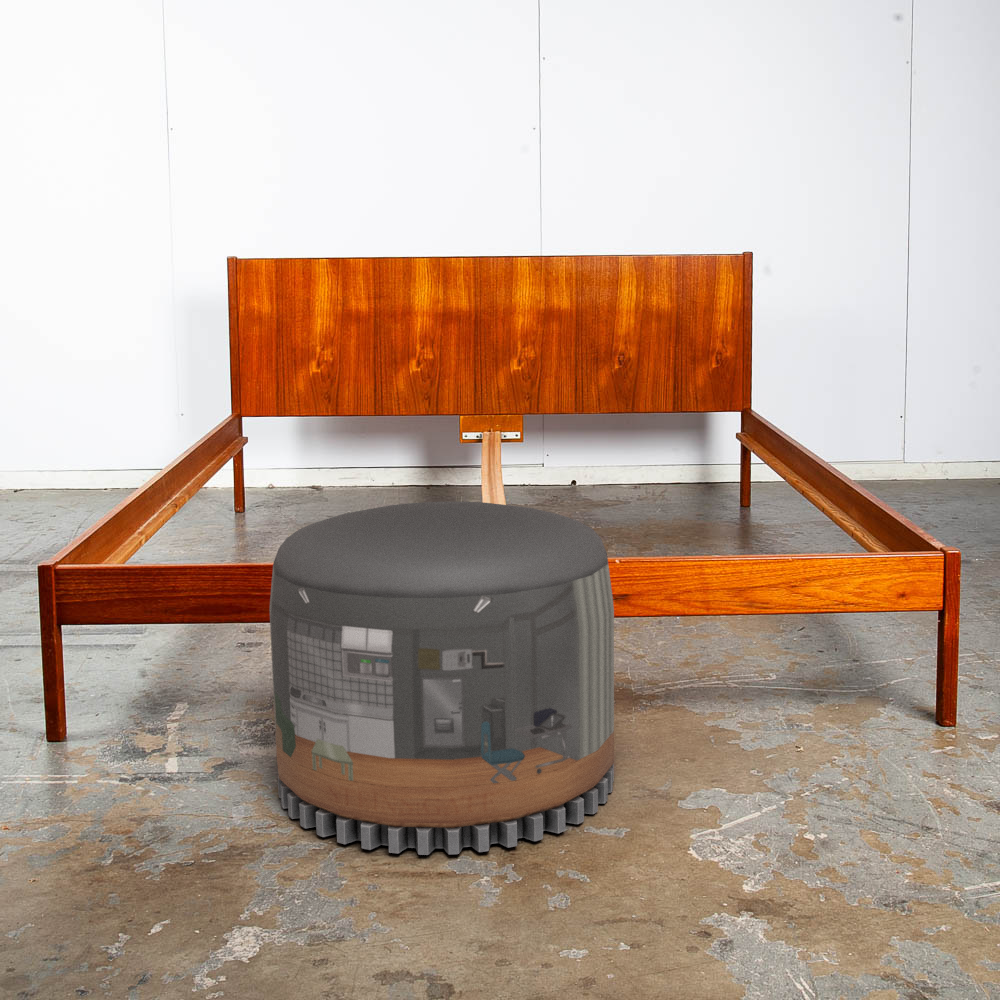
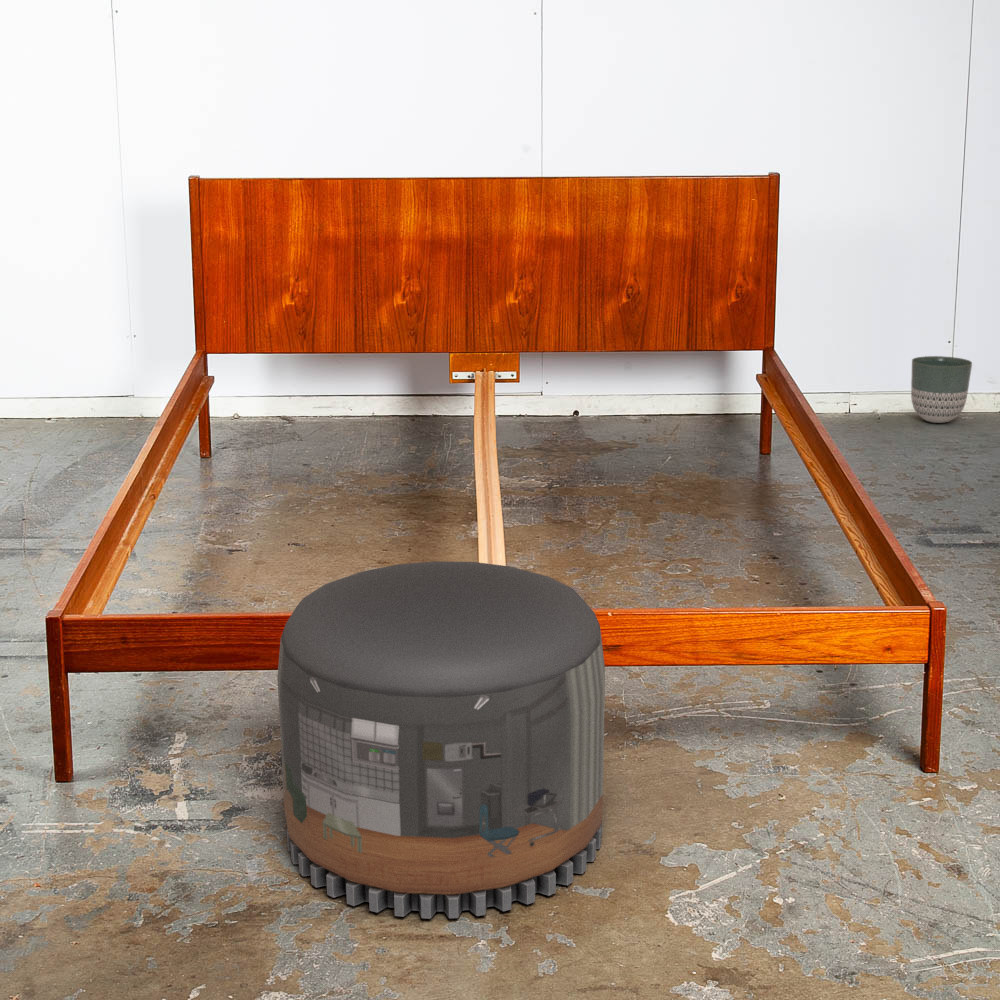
planter: none [875,425,929,482] -> present [911,356,972,423]

